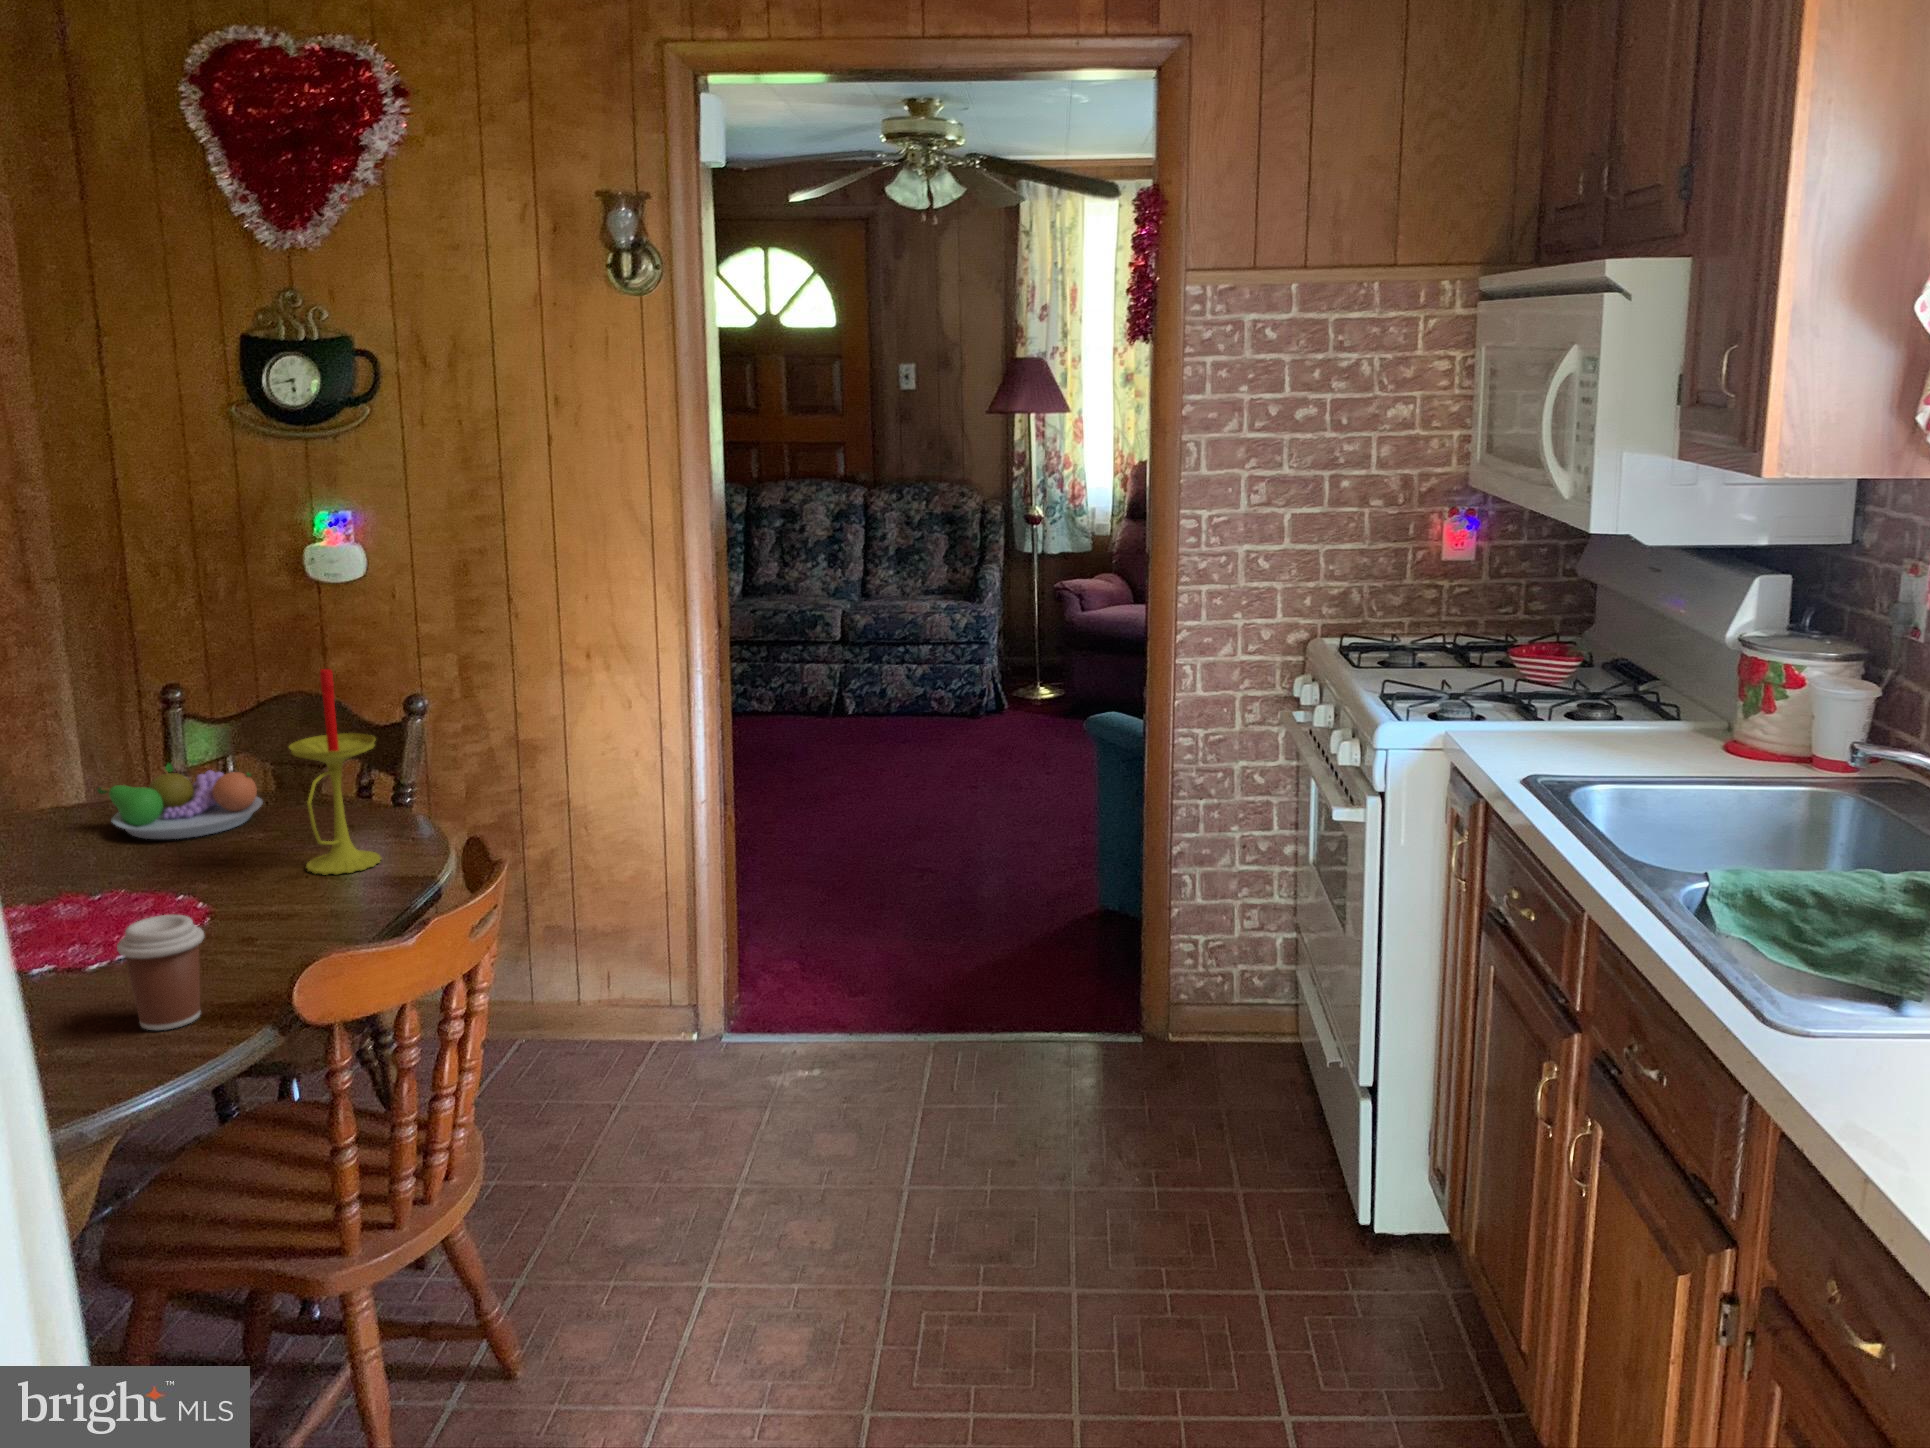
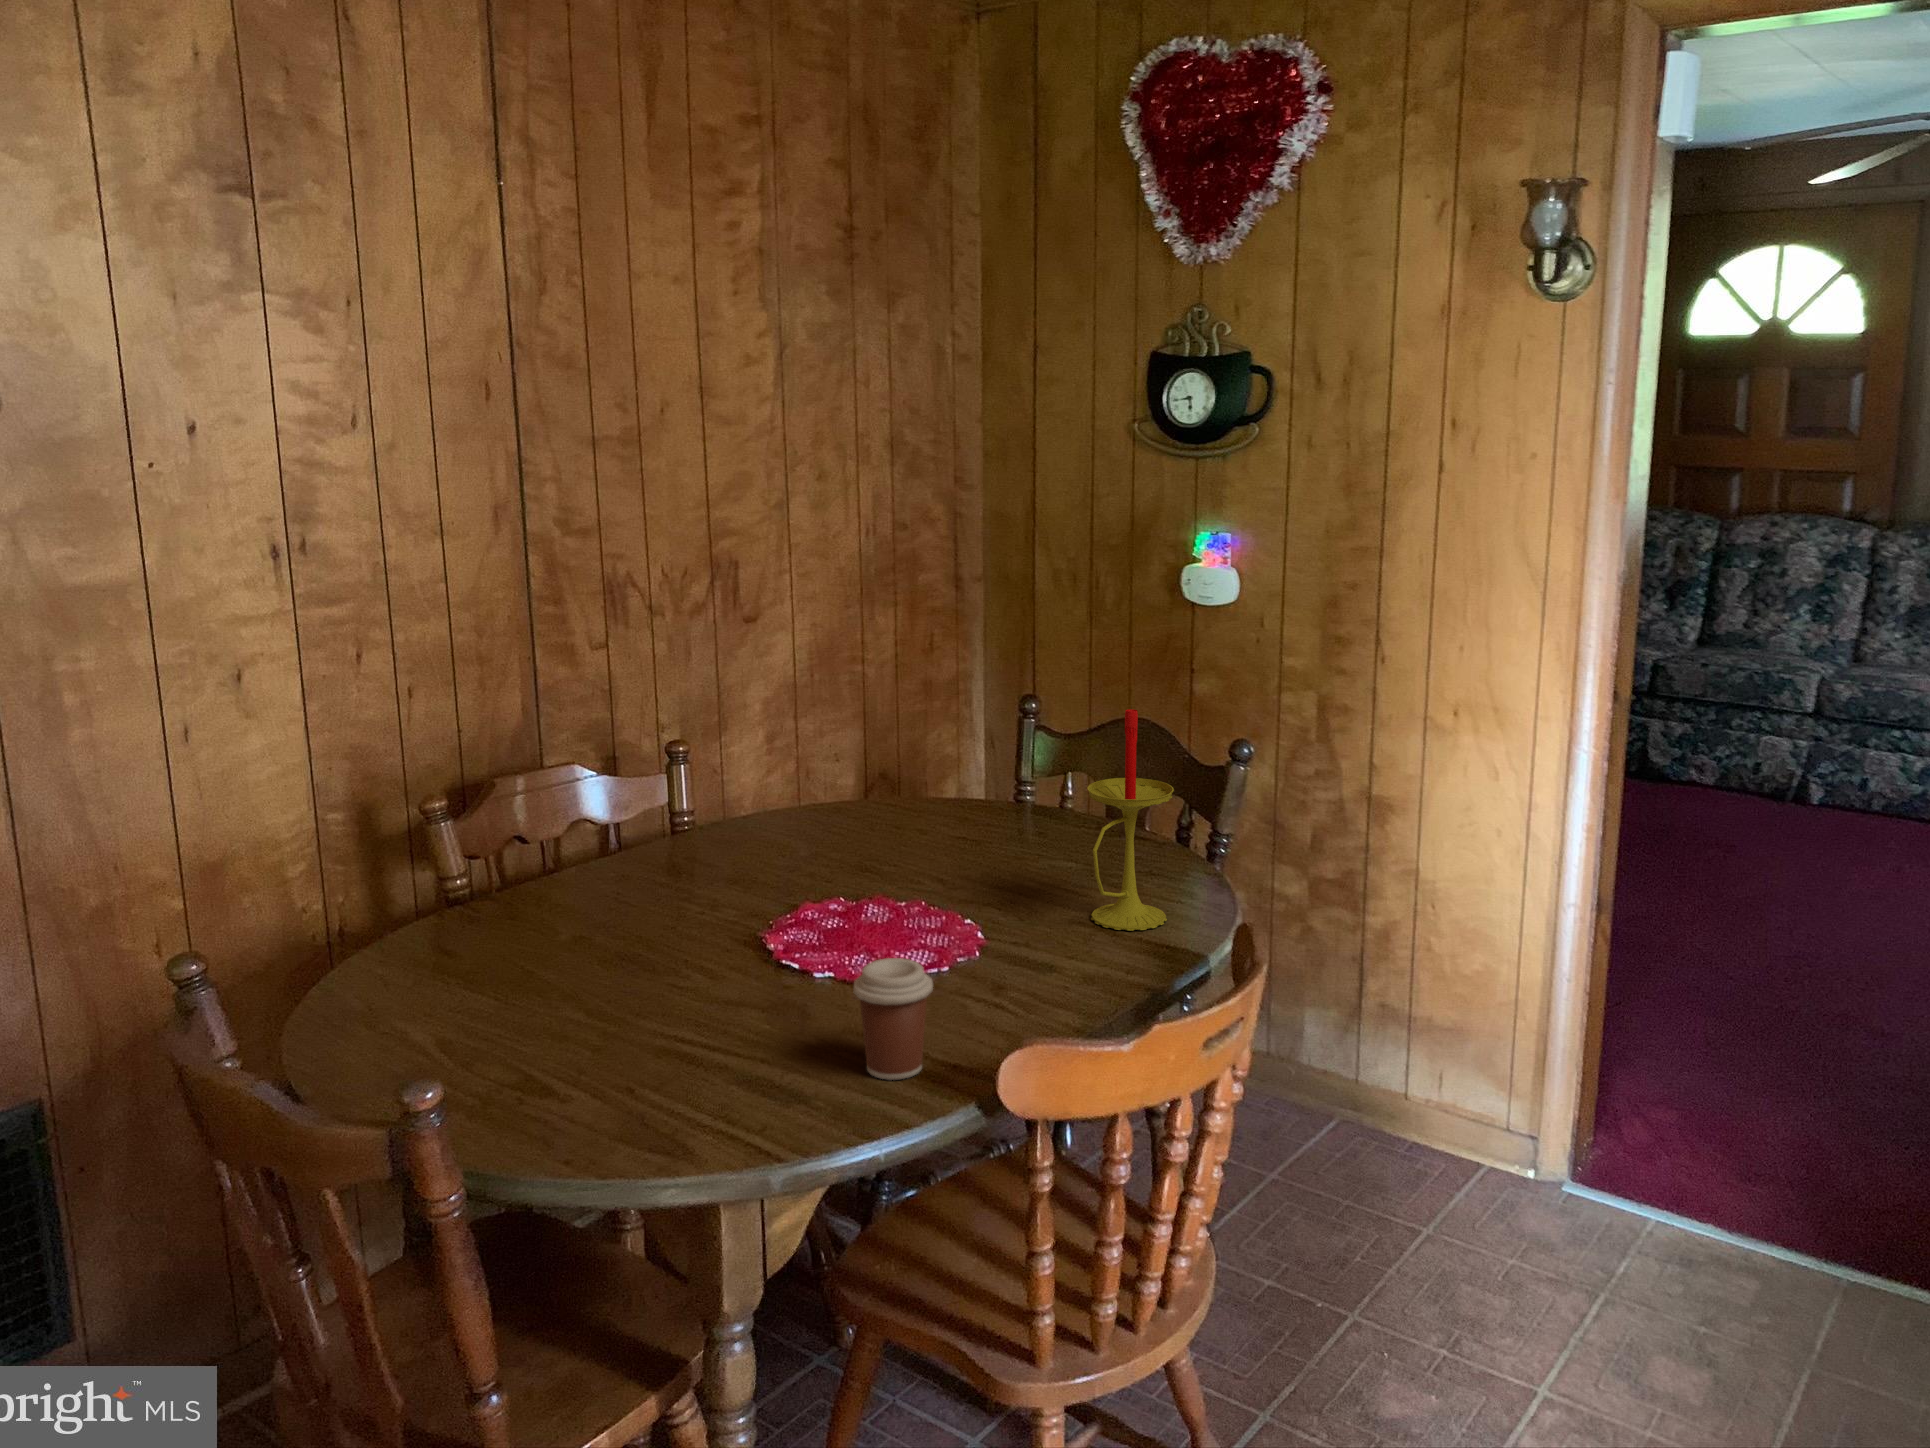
fruit bowl: present [98,764,263,839] -> none [943,777,1083,858]

